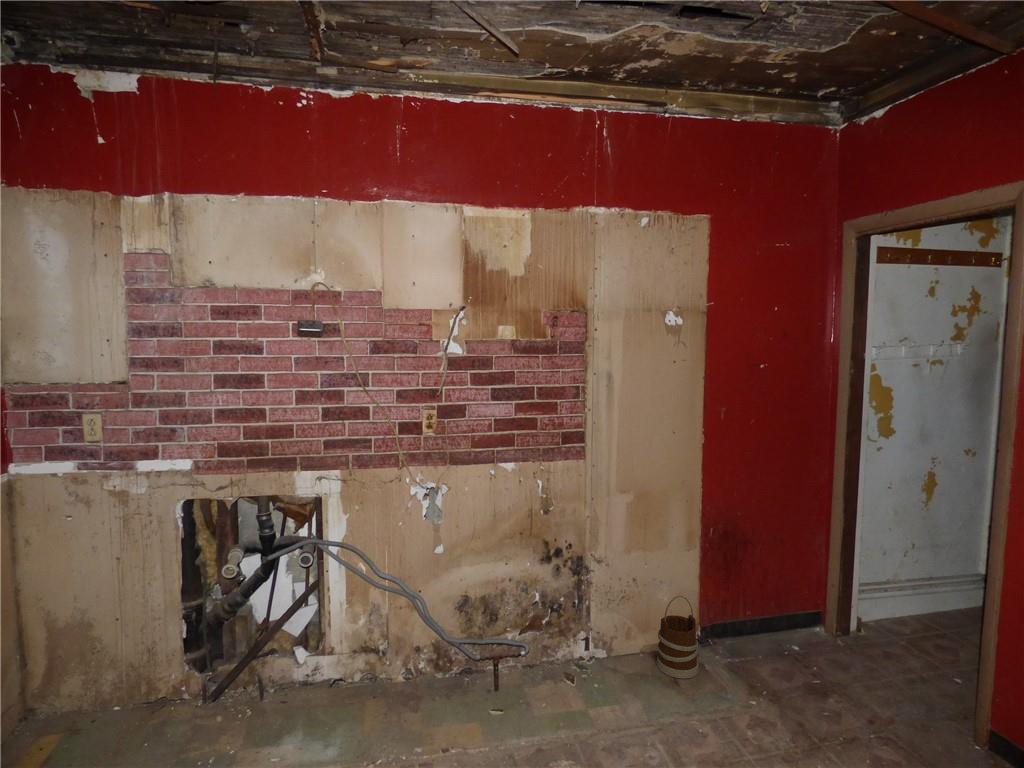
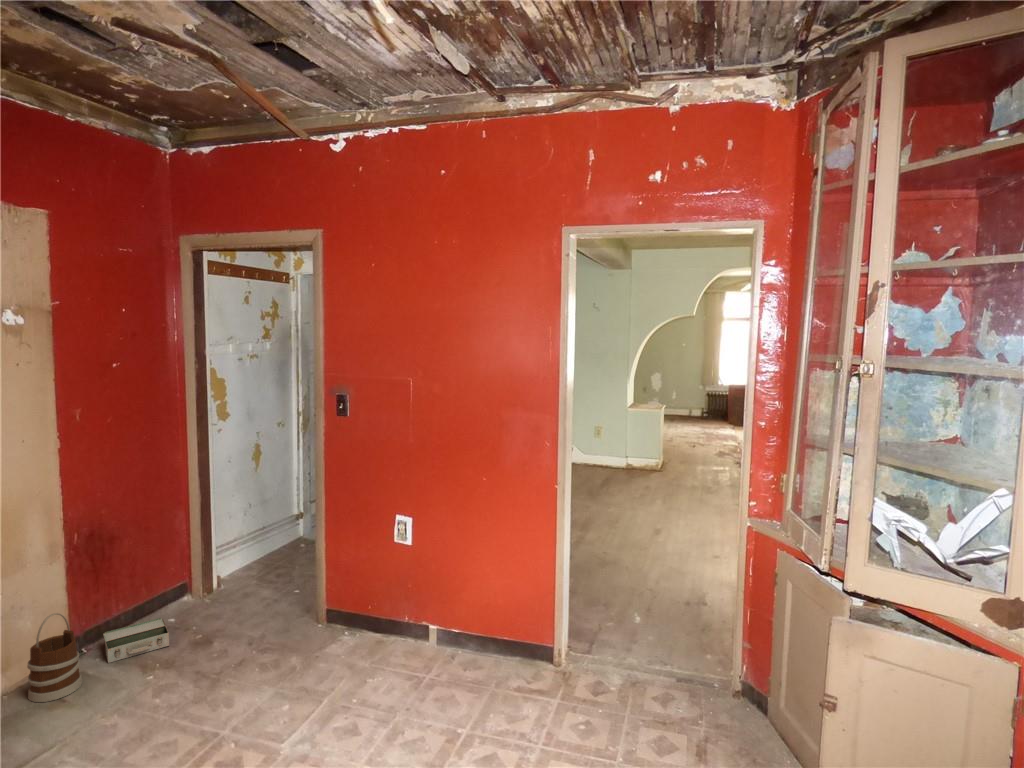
toolbox: none [725,631,786,678] -> present [103,618,169,663]

